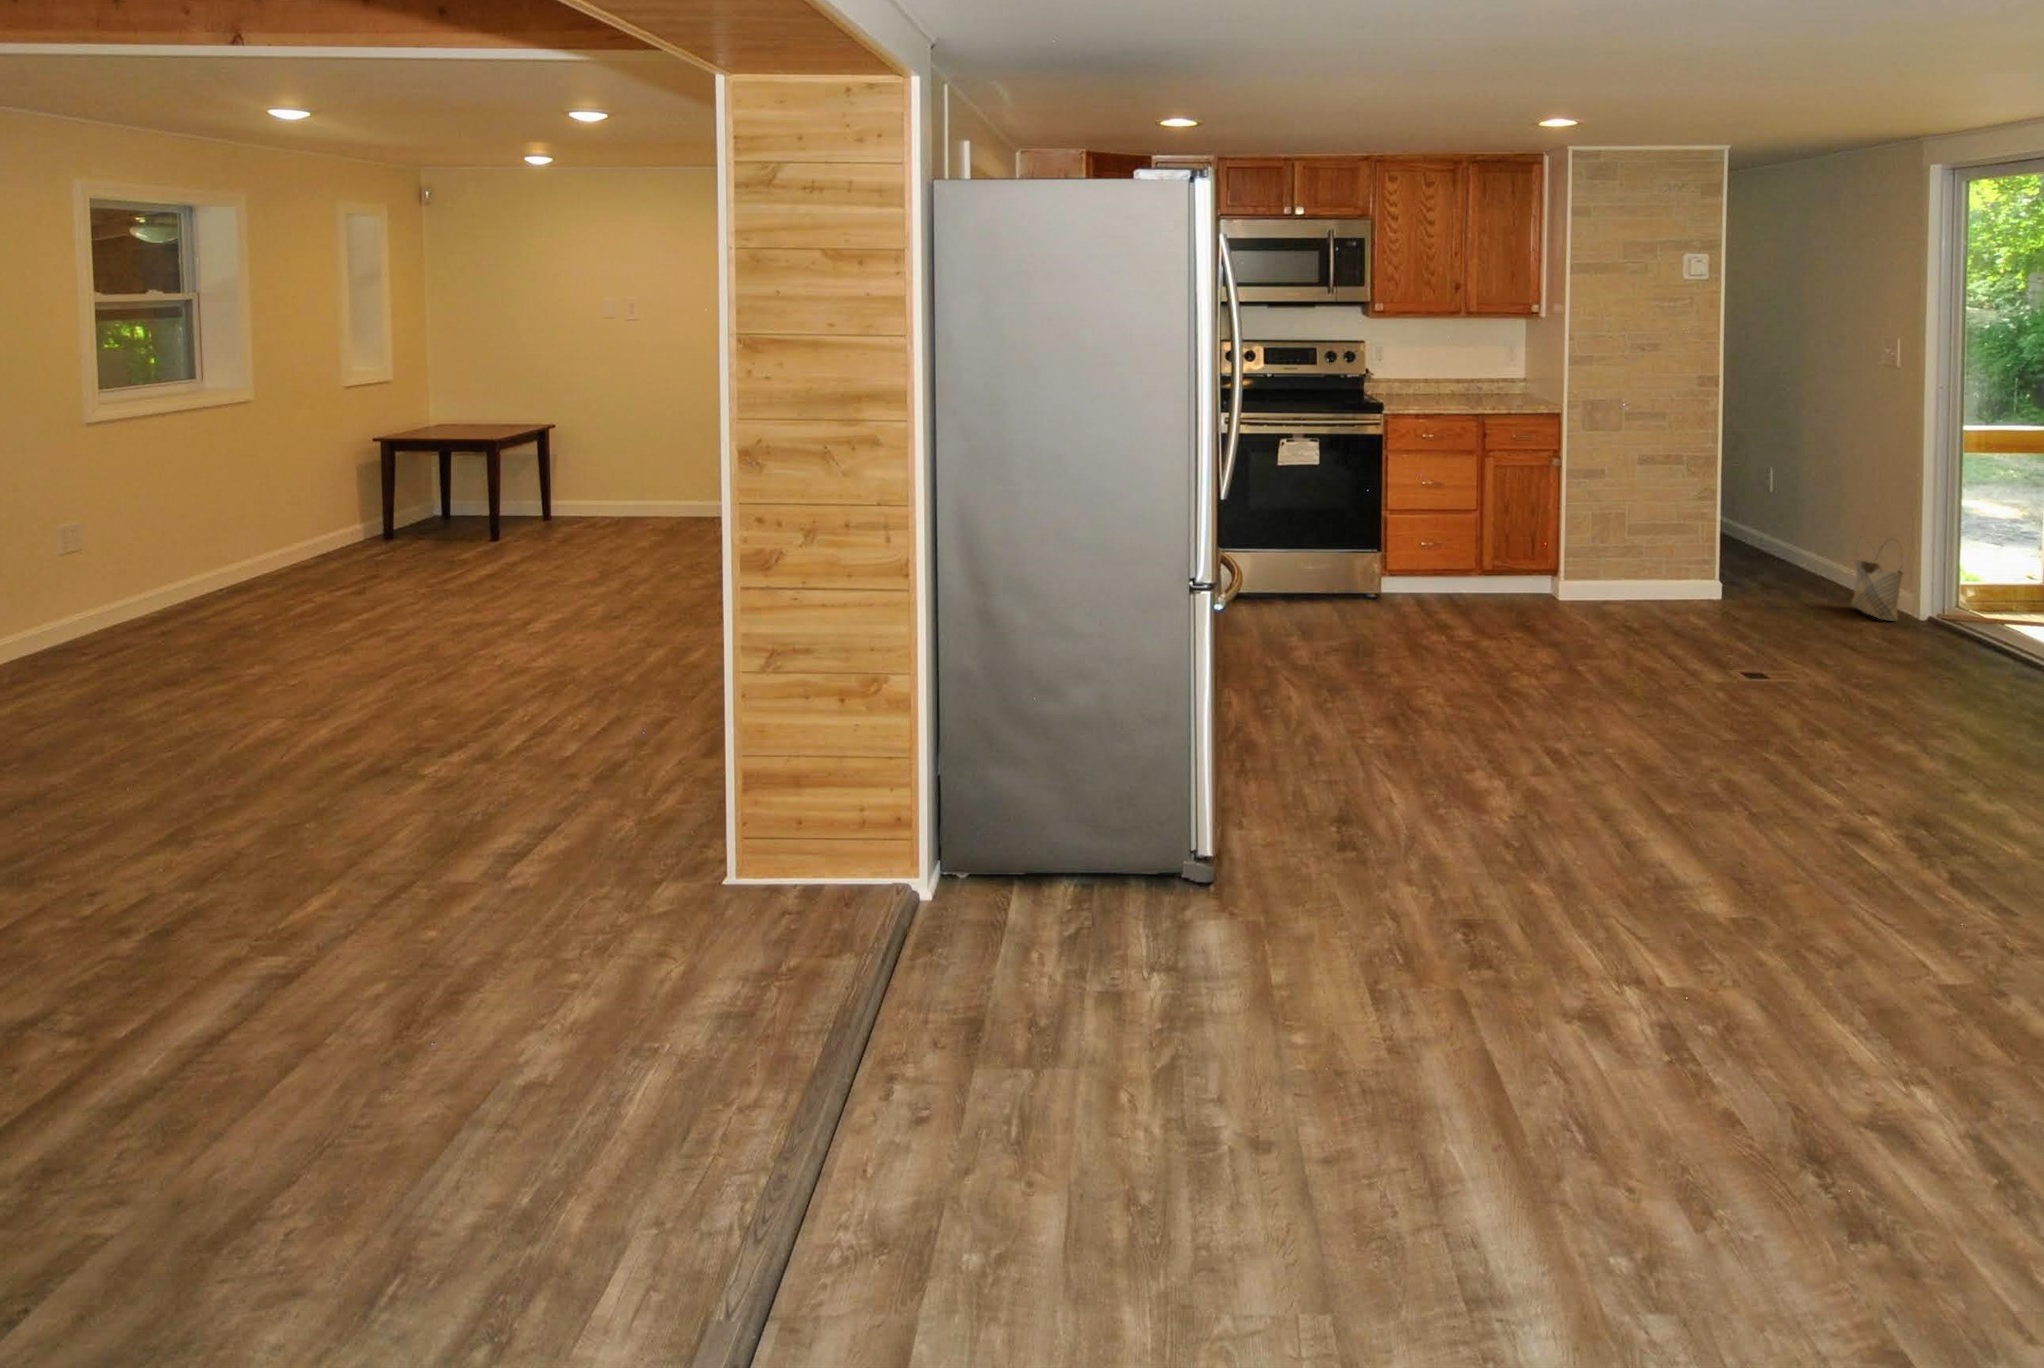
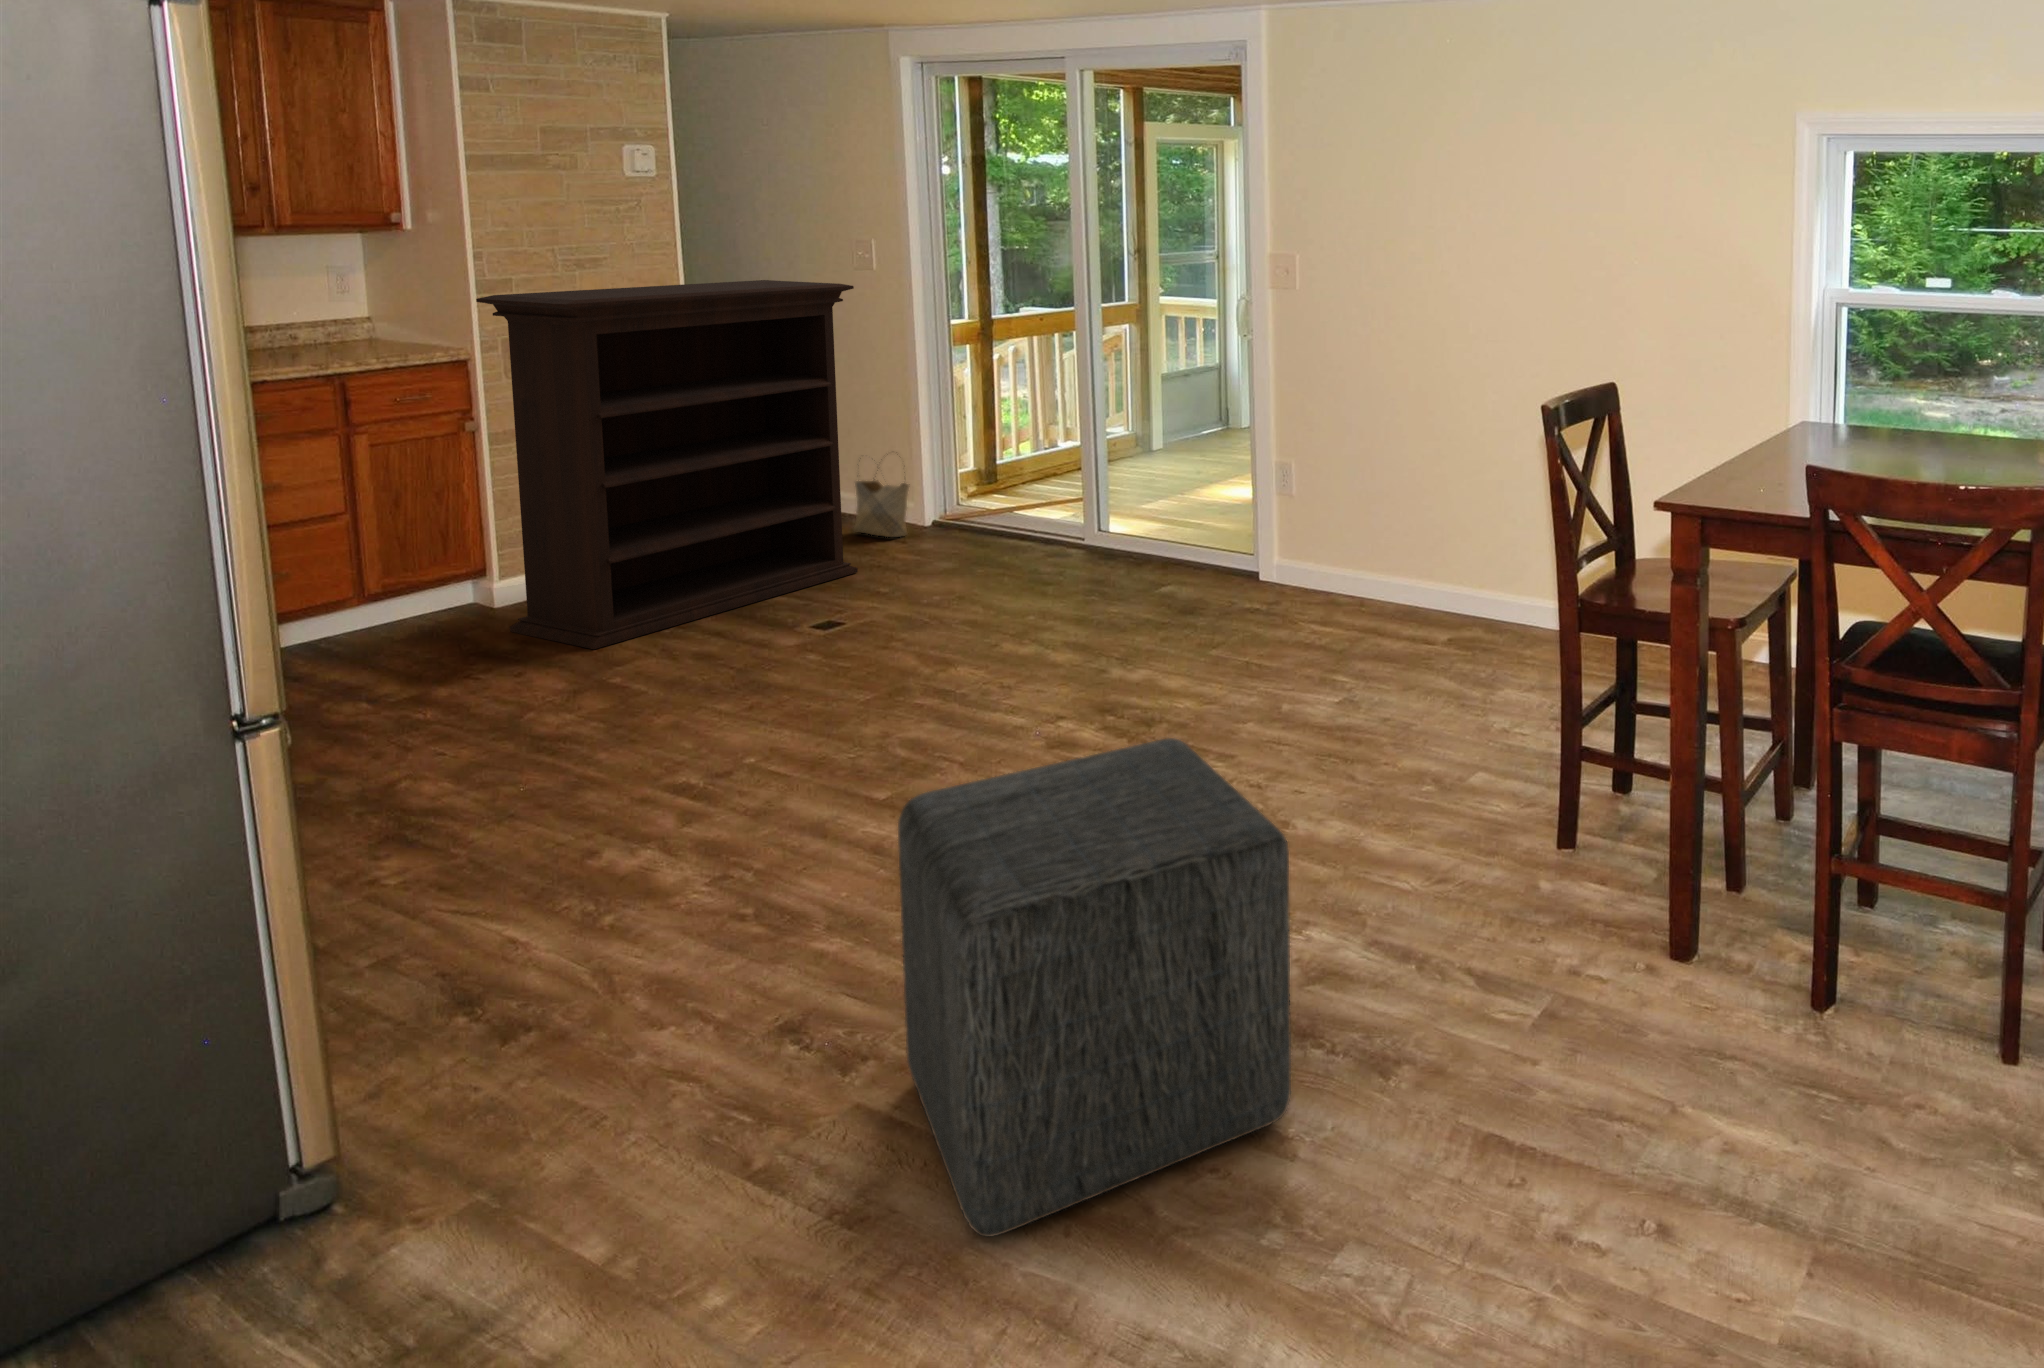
bookshelf: none [1551,369,1837,641] -> present [476,280,858,649]
ottoman: none [1440,769,1765,1196] -> present [898,738,1291,1237]

